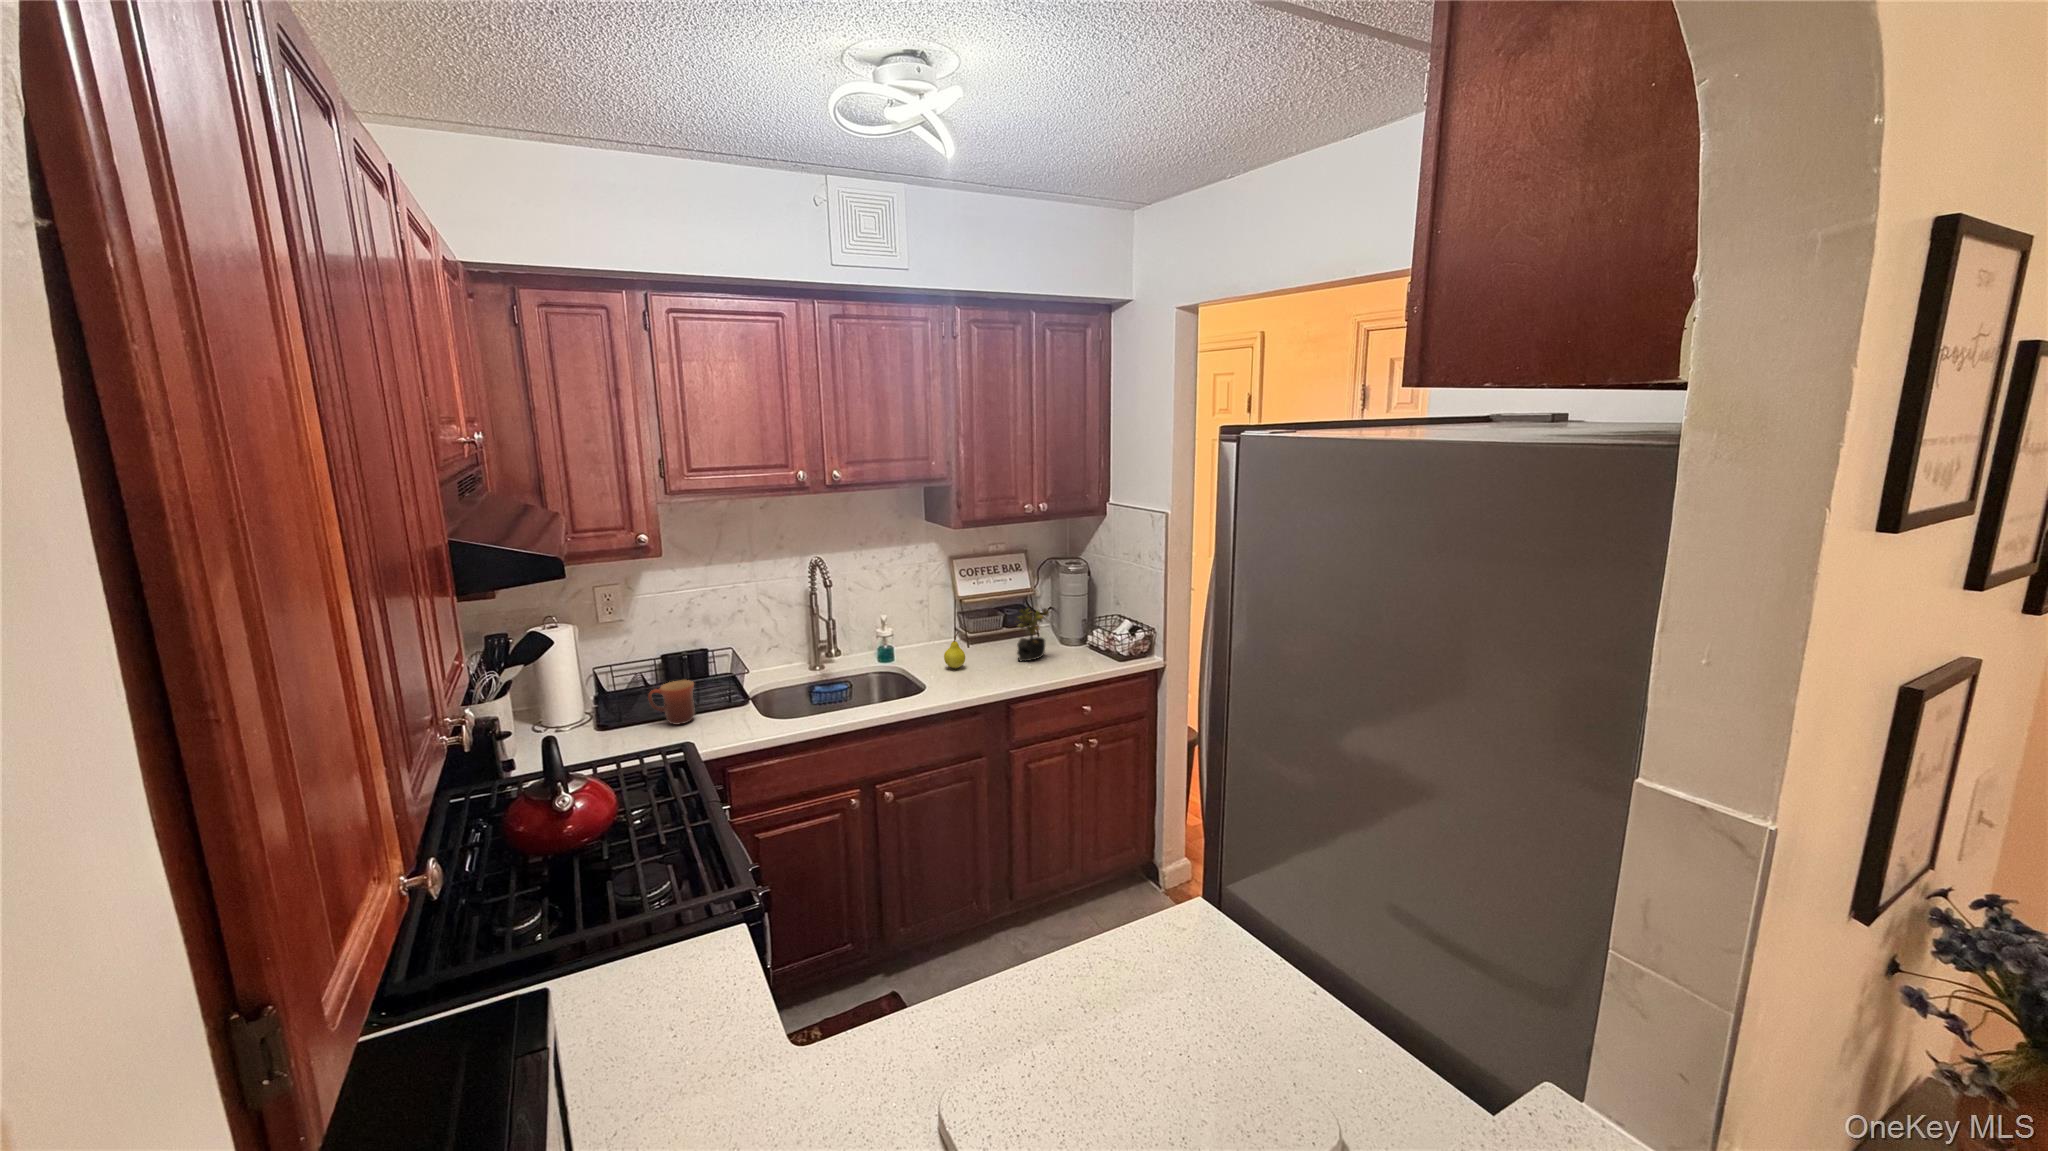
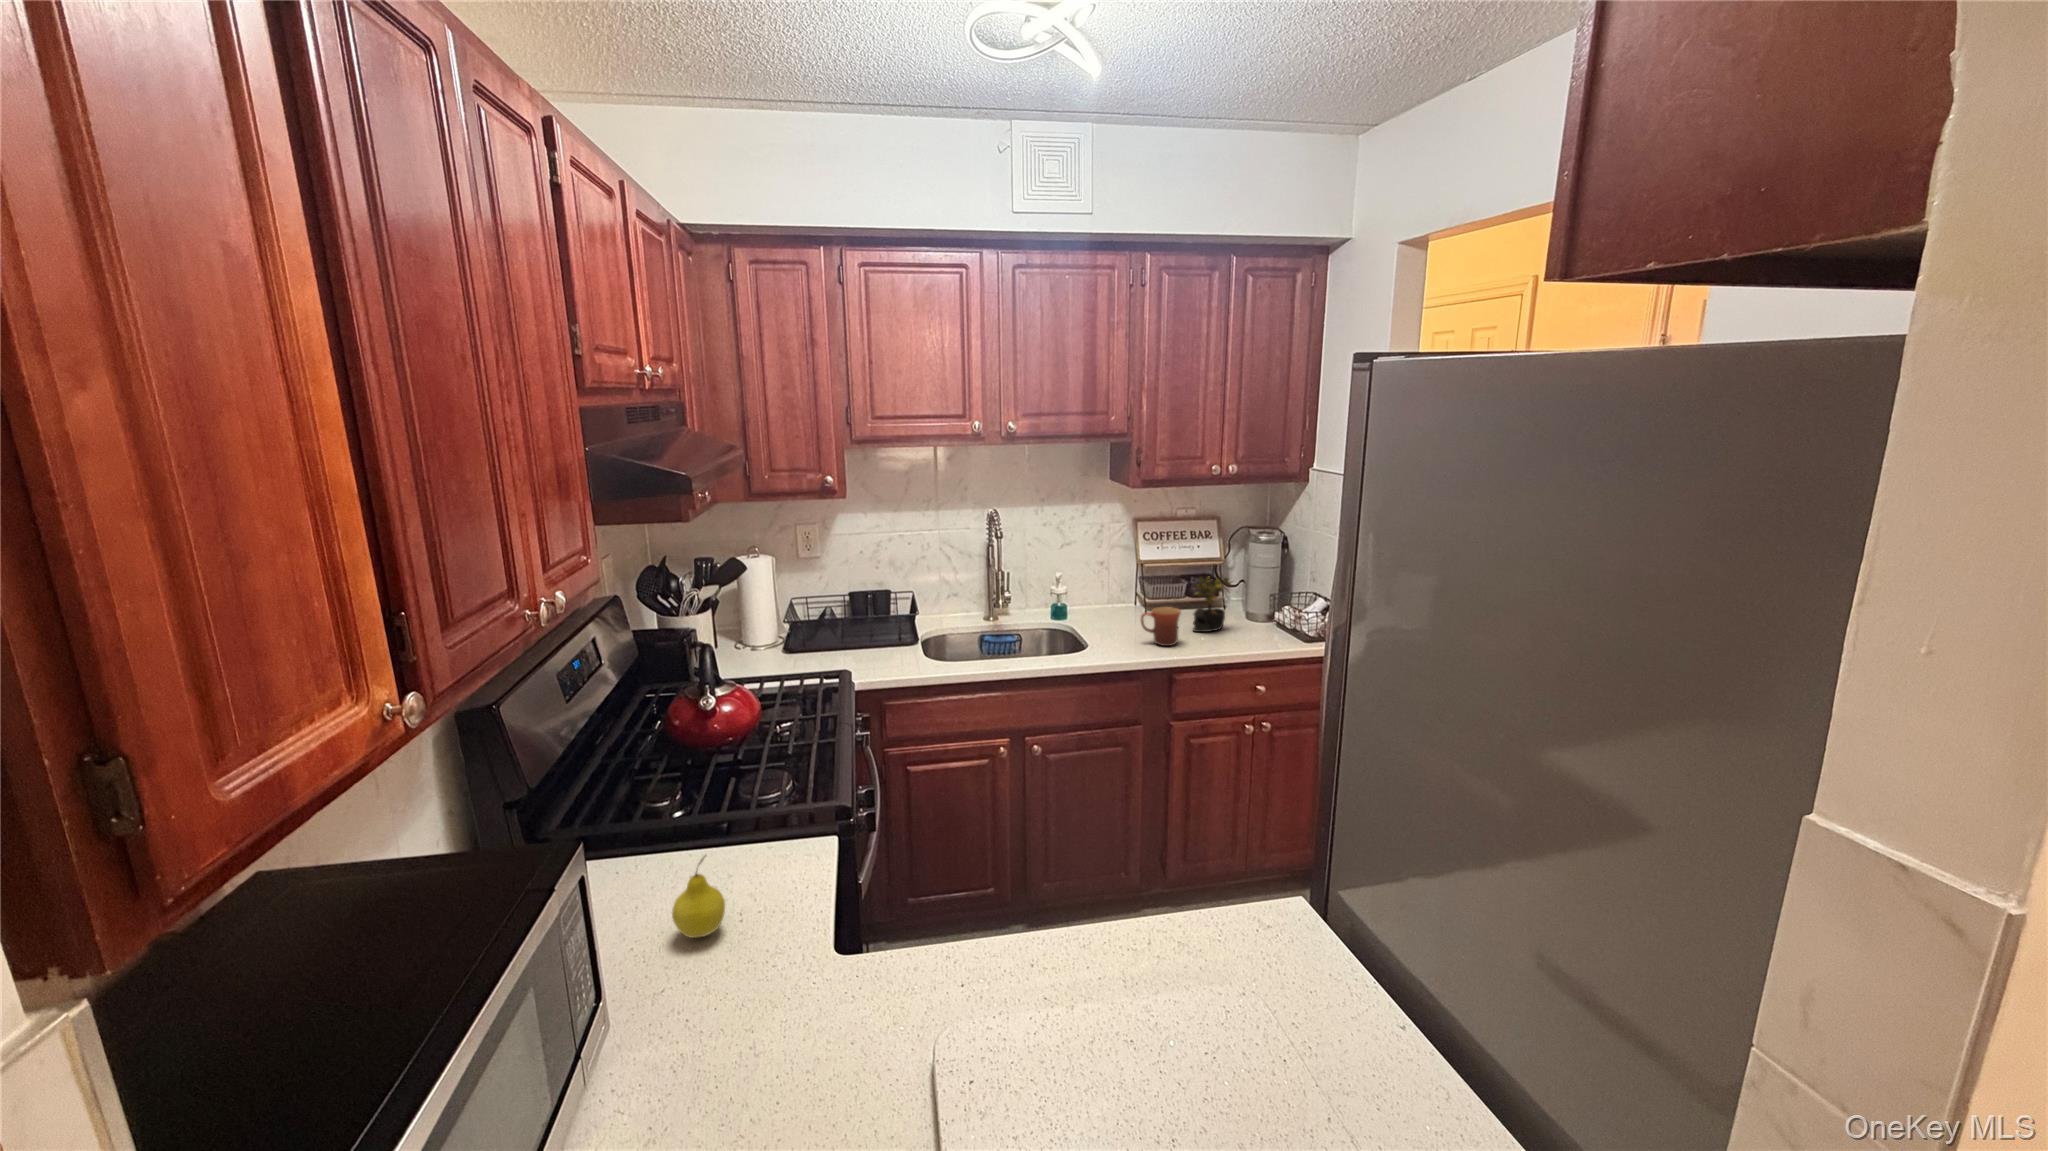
fruit: present [944,633,965,668] -> present [672,858,725,938]
mug: present [648,680,695,724] -> present [1141,607,1181,646]

